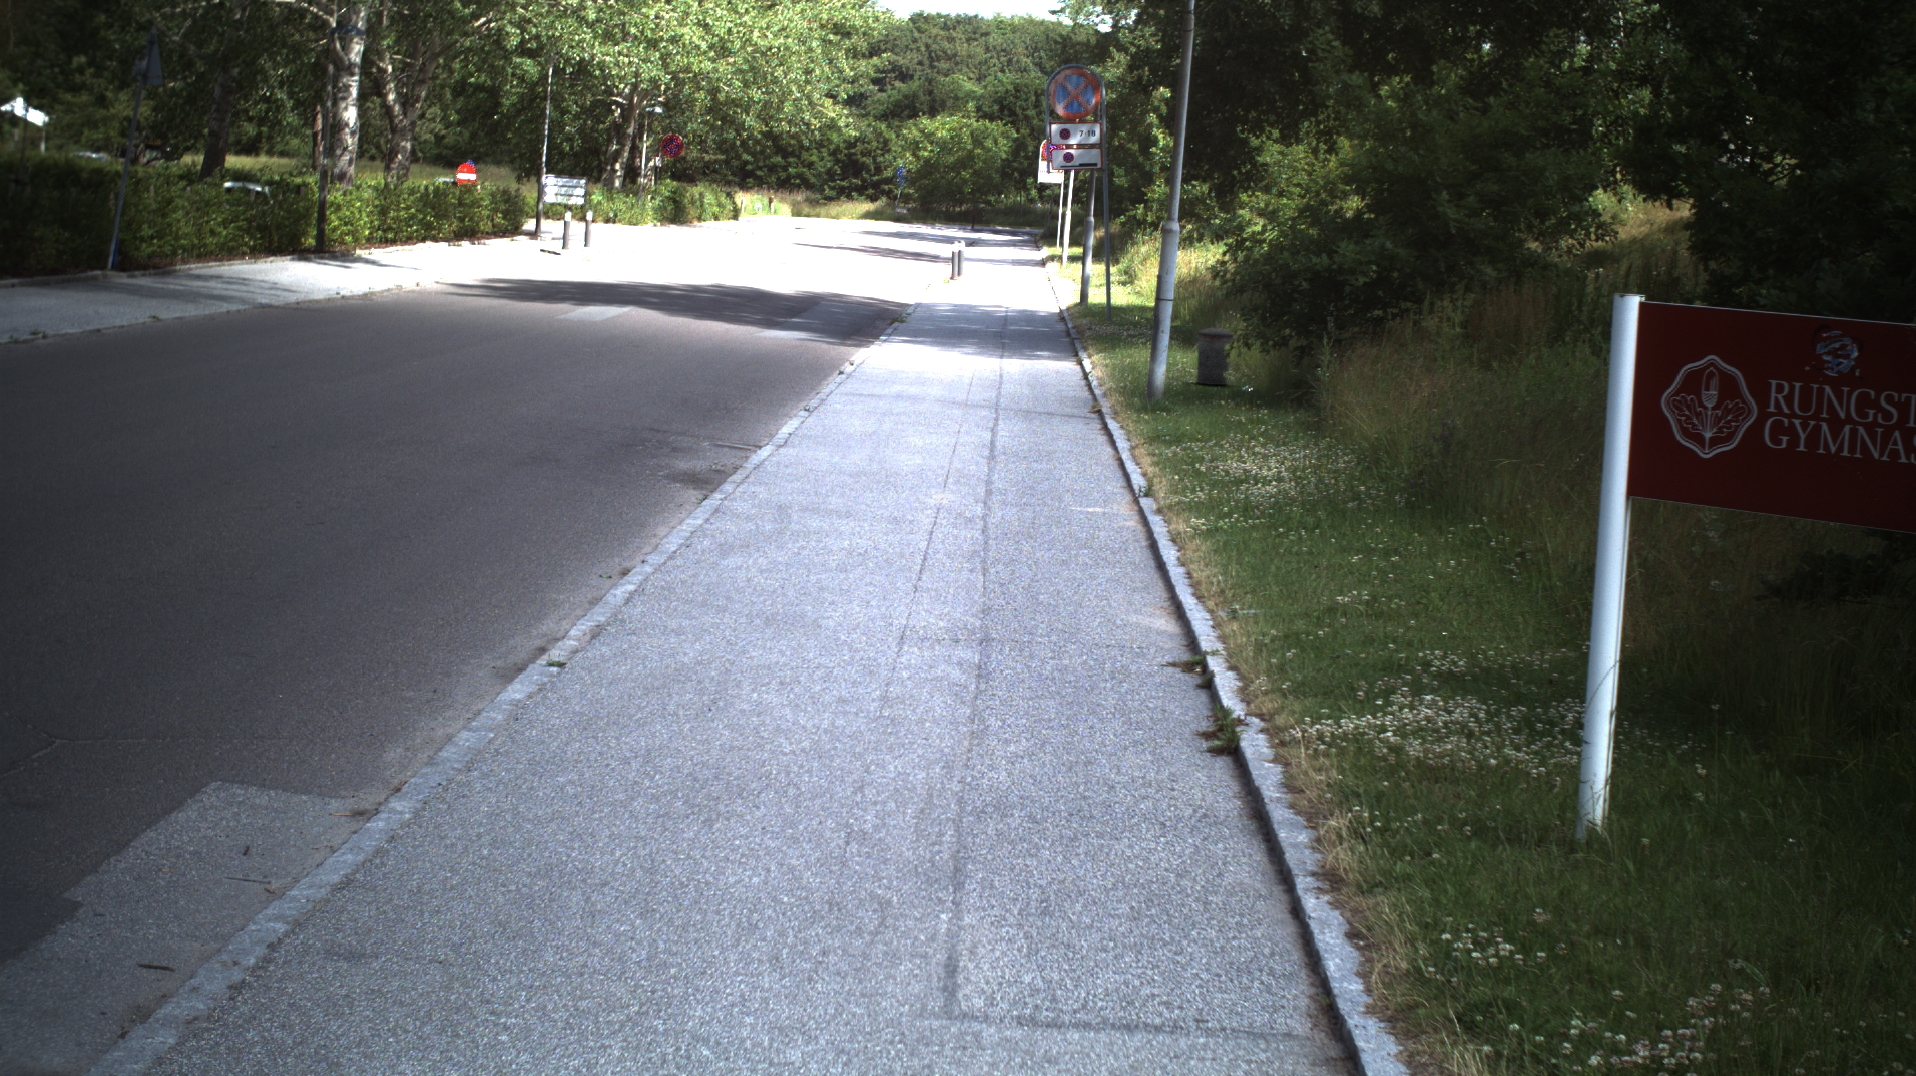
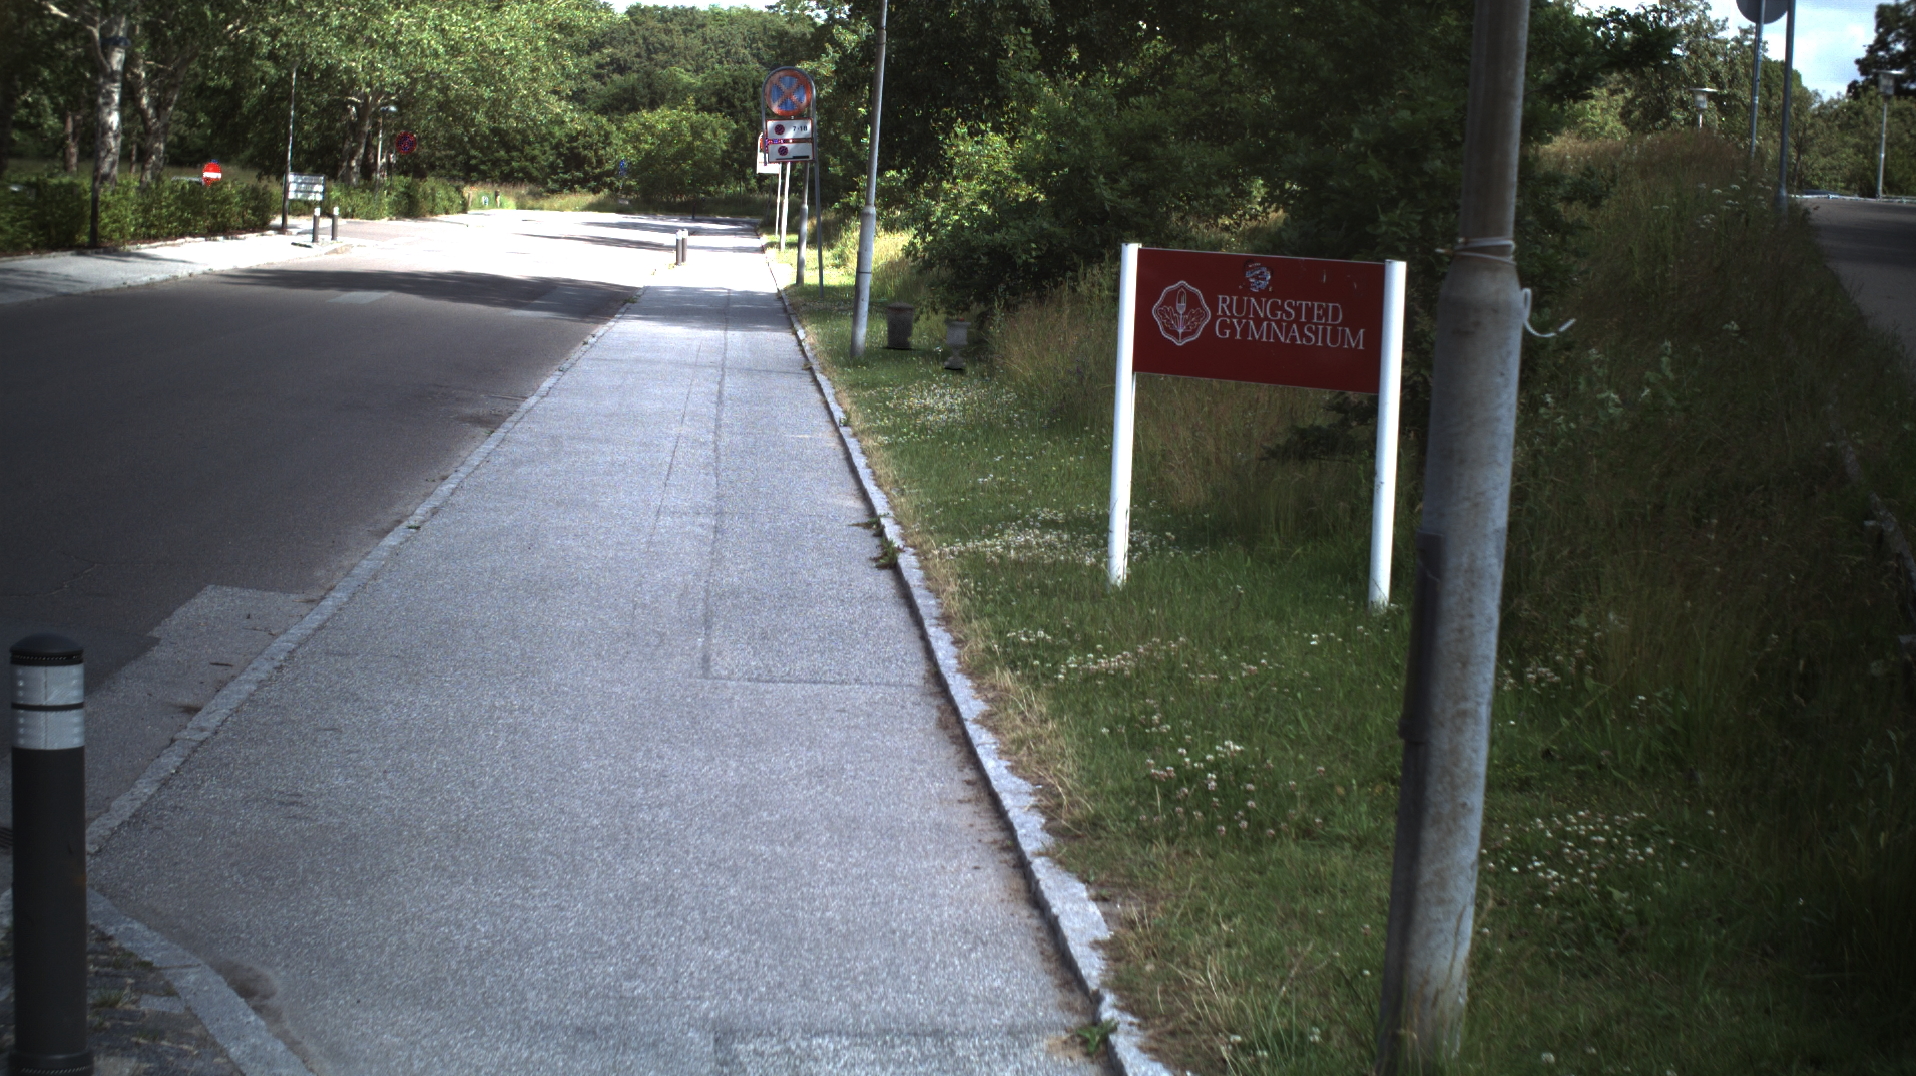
planter: none [1270,347,1307,414] -> present [943,316,971,369]

